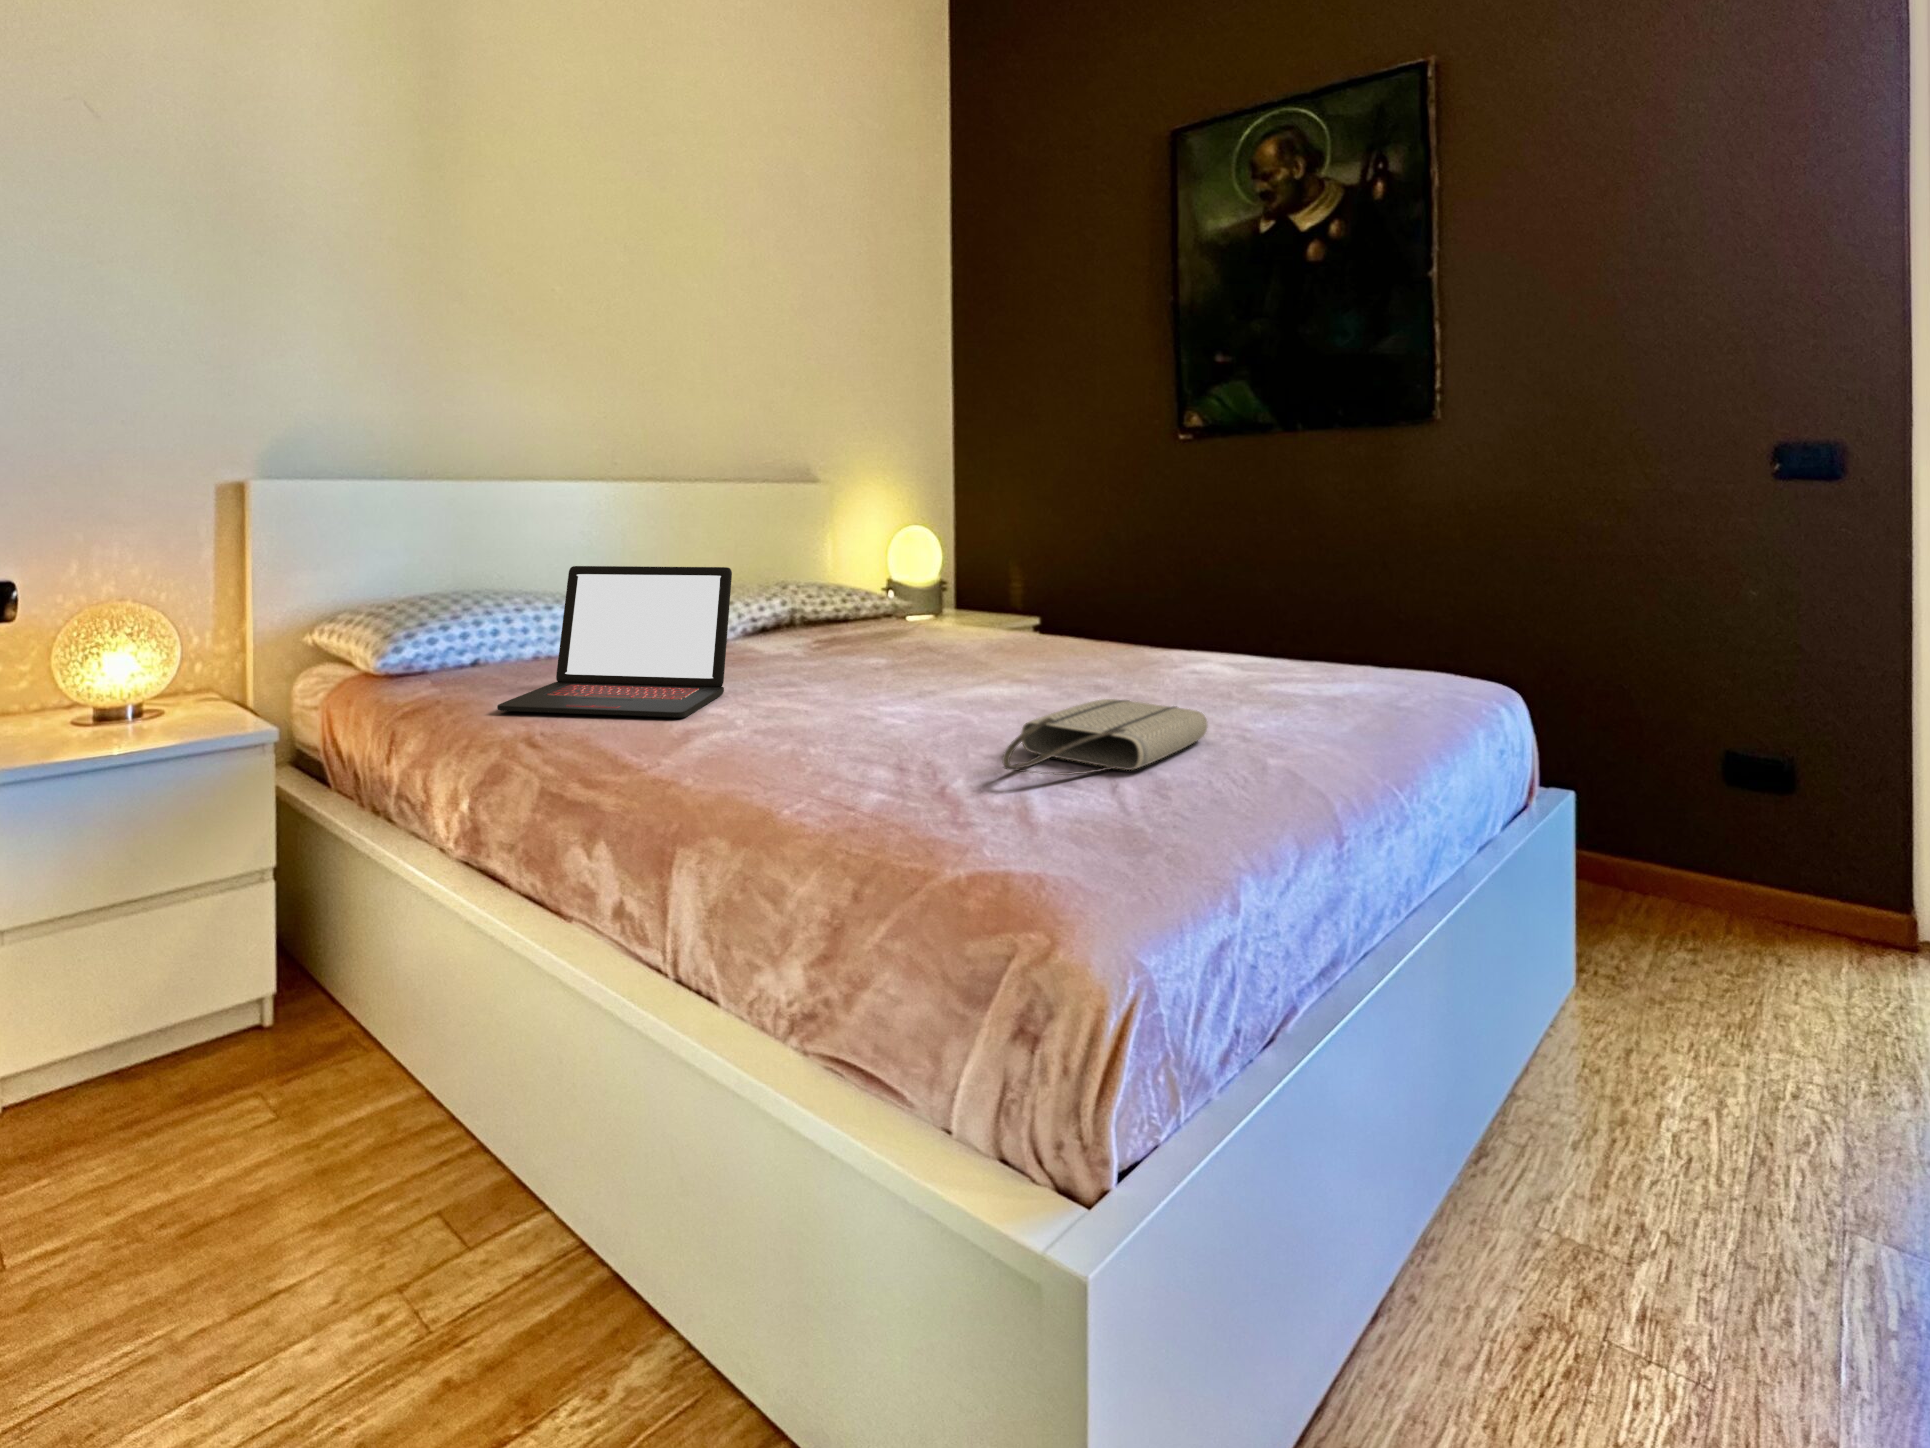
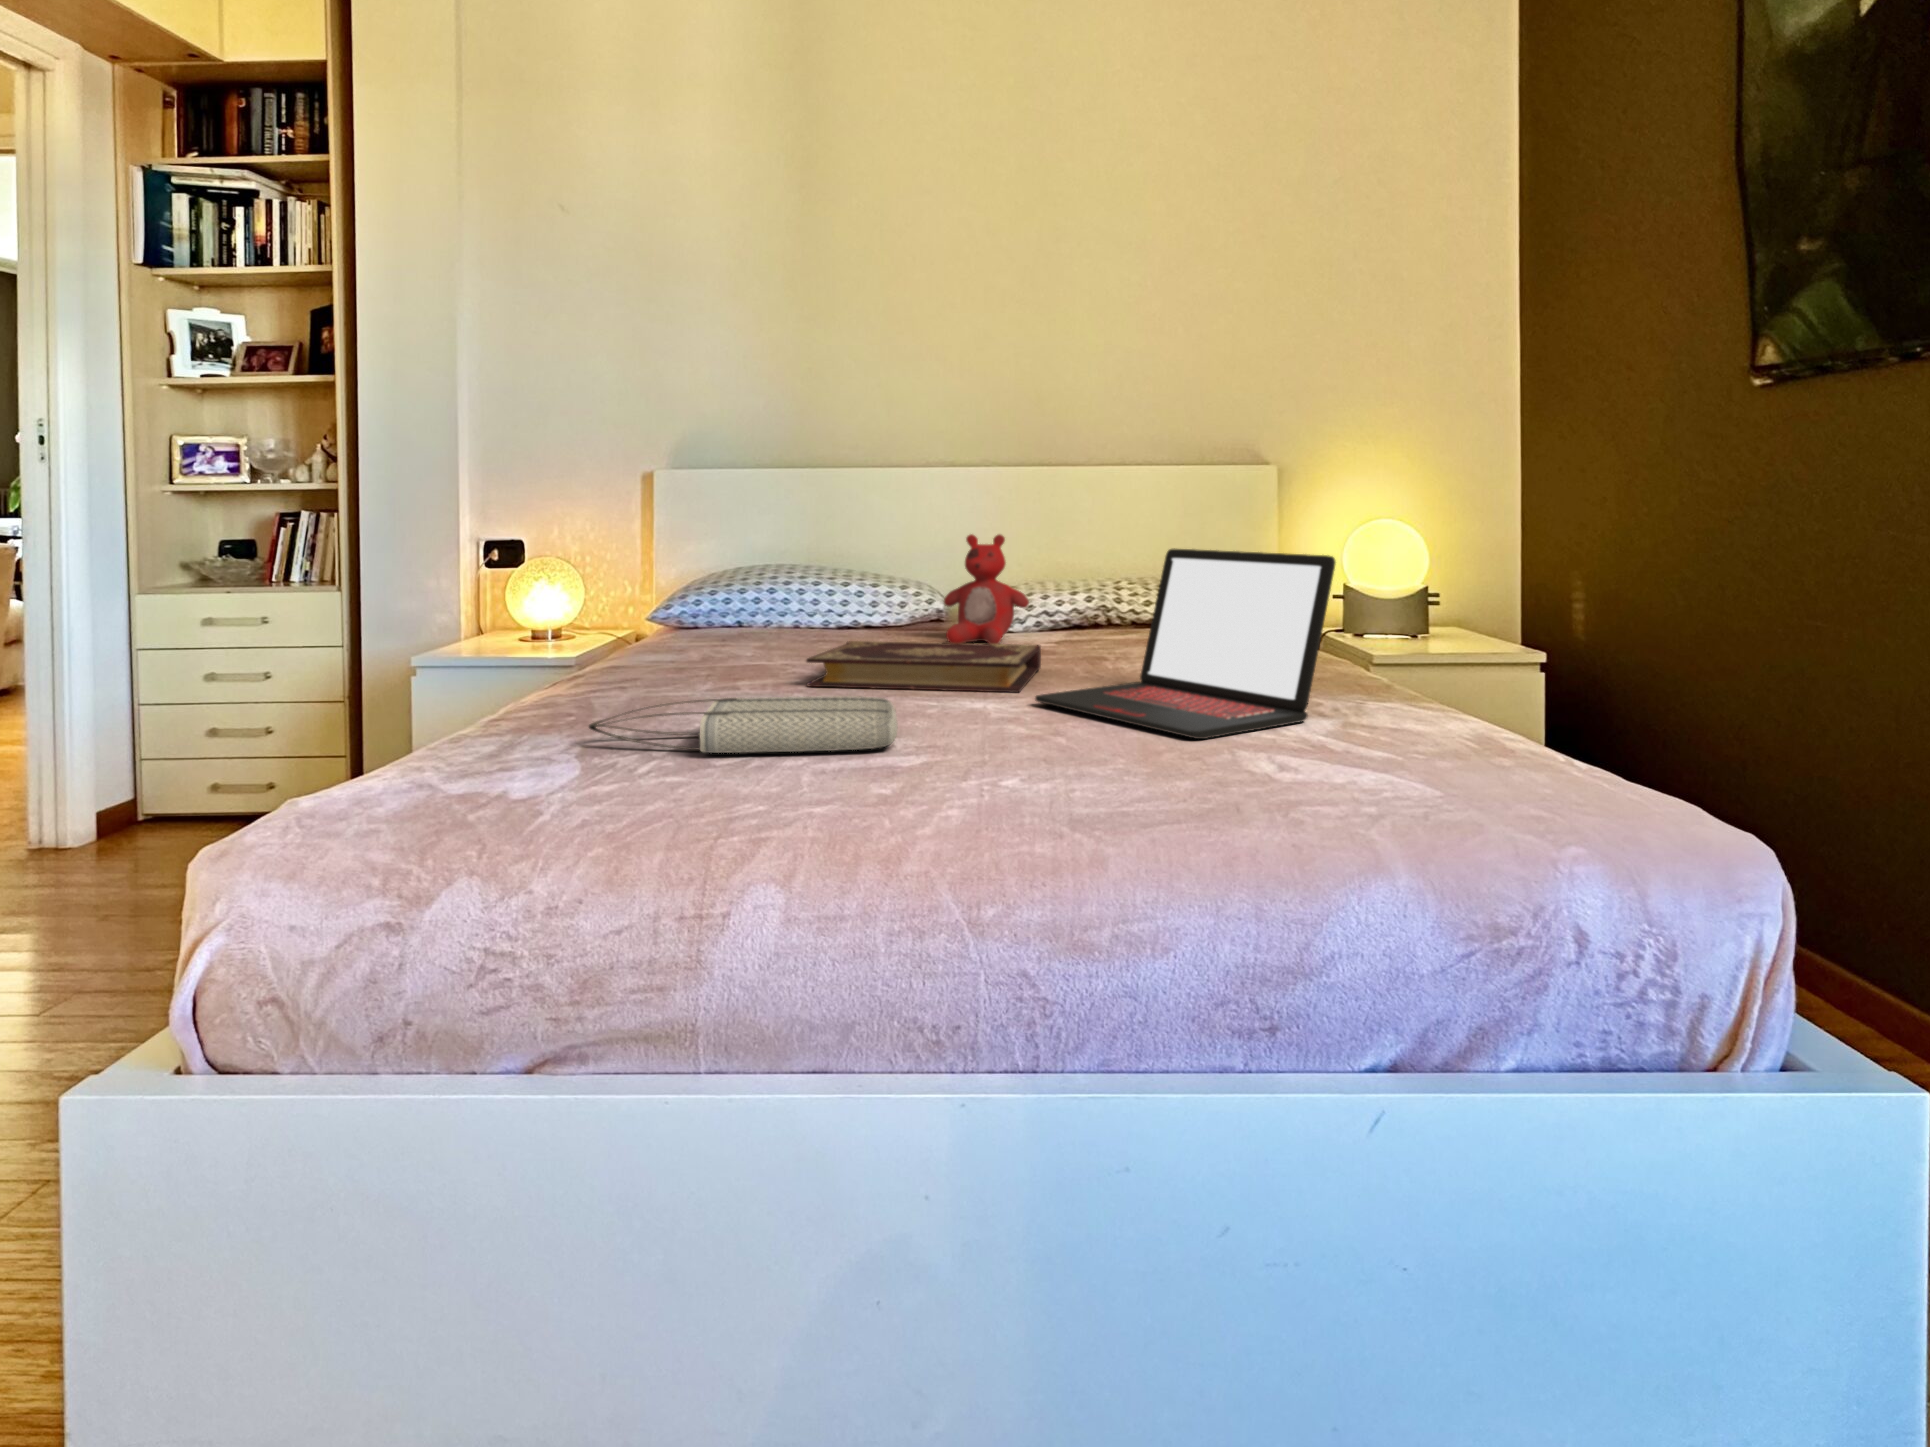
stuffed bear: none [724,547,808,656] -> present [944,534,1029,644]
laptop: present [497,566,732,718] -> present [1035,548,1336,739]
book: none [788,645,1026,709] -> present [806,641,1041,693]

